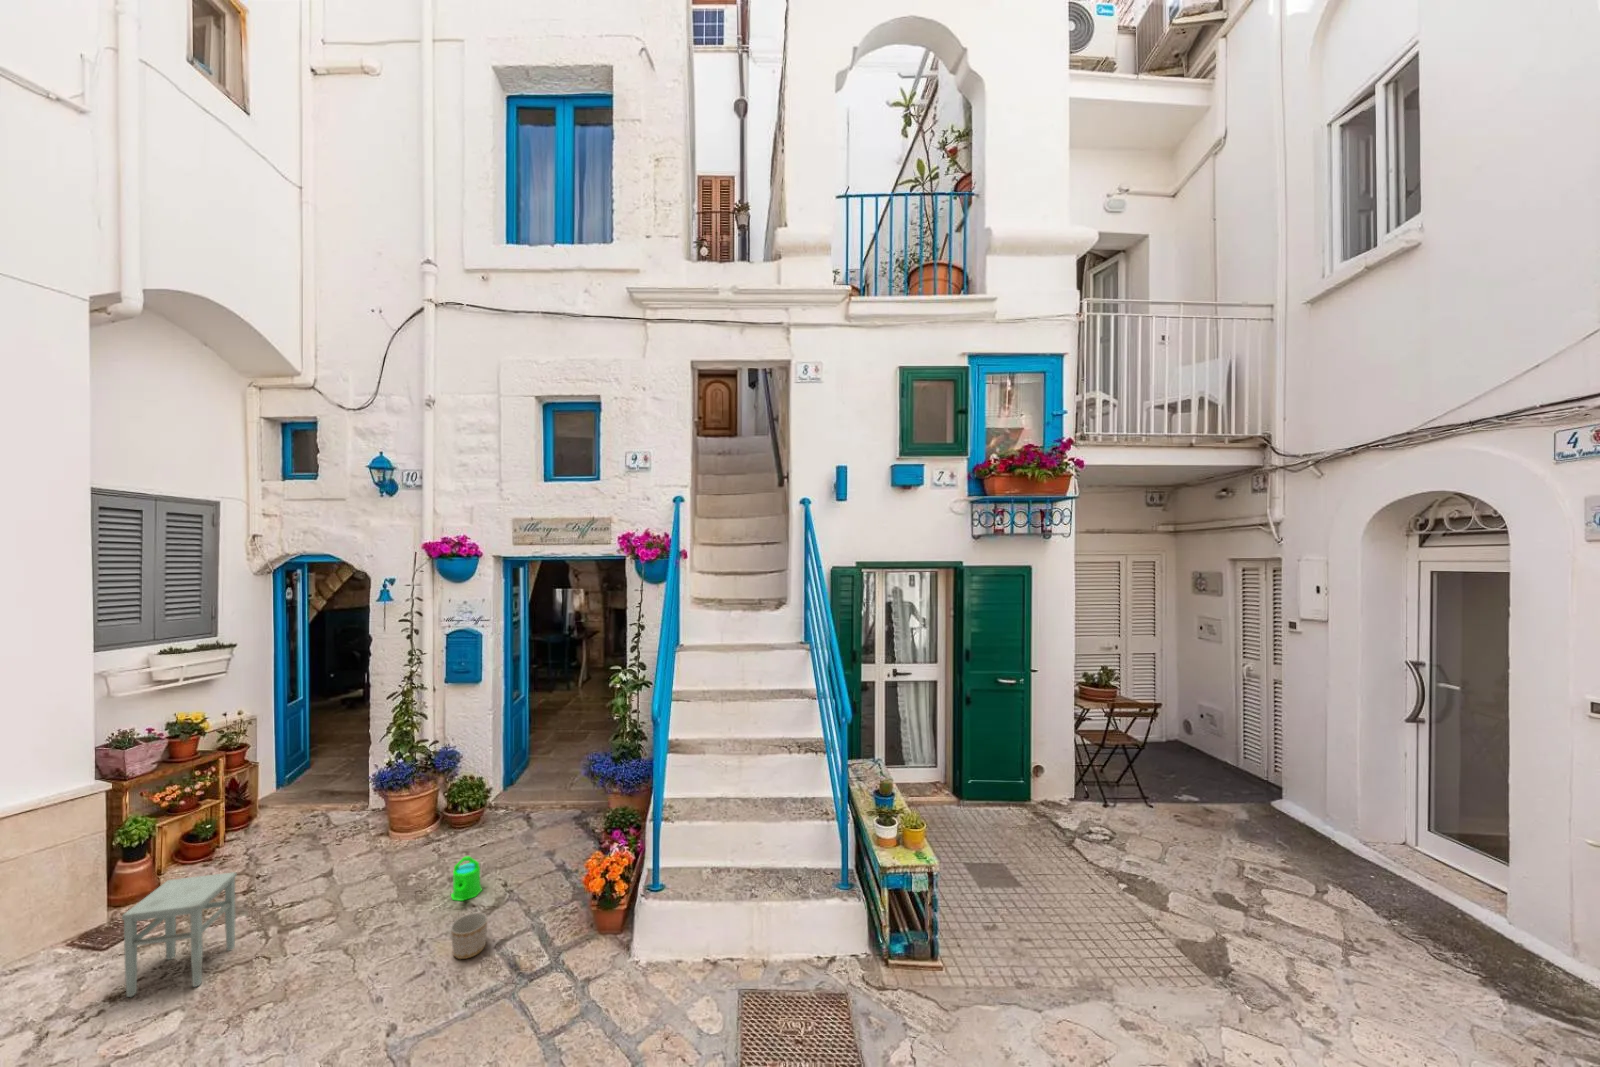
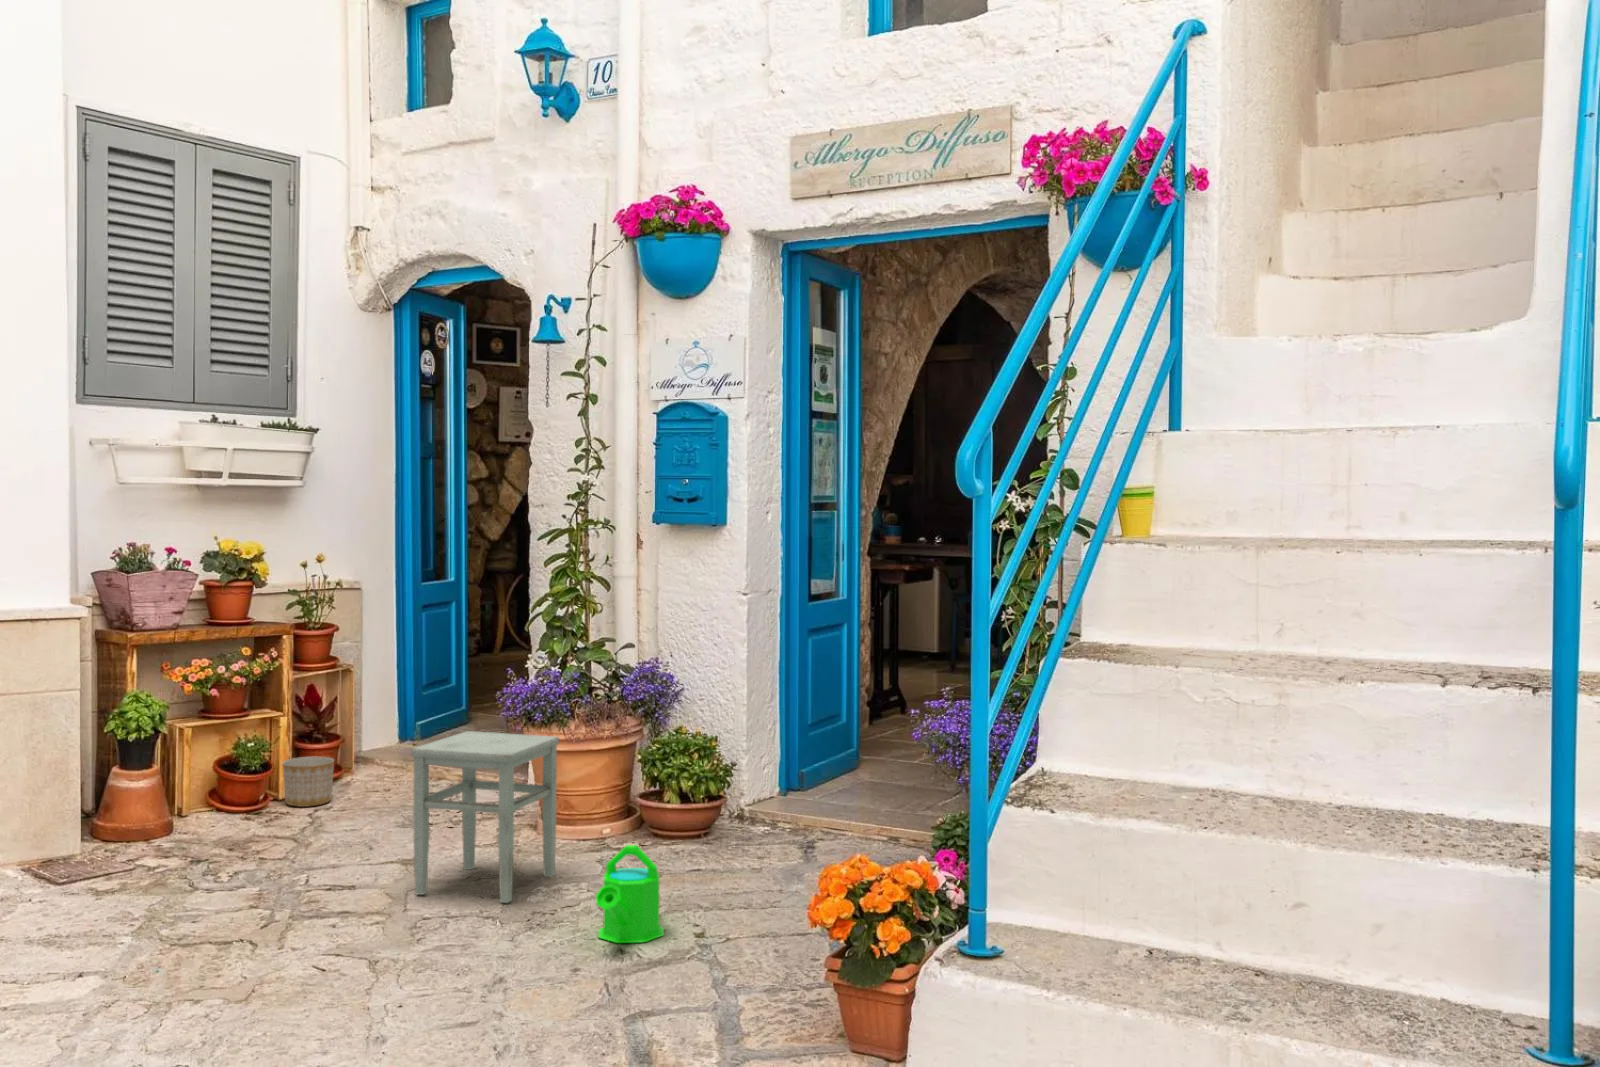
stool: present [122,872,237,997] -> present [411,731,559,903]
planter: present [451,913,488,959] -> present [283,757,334,807]

